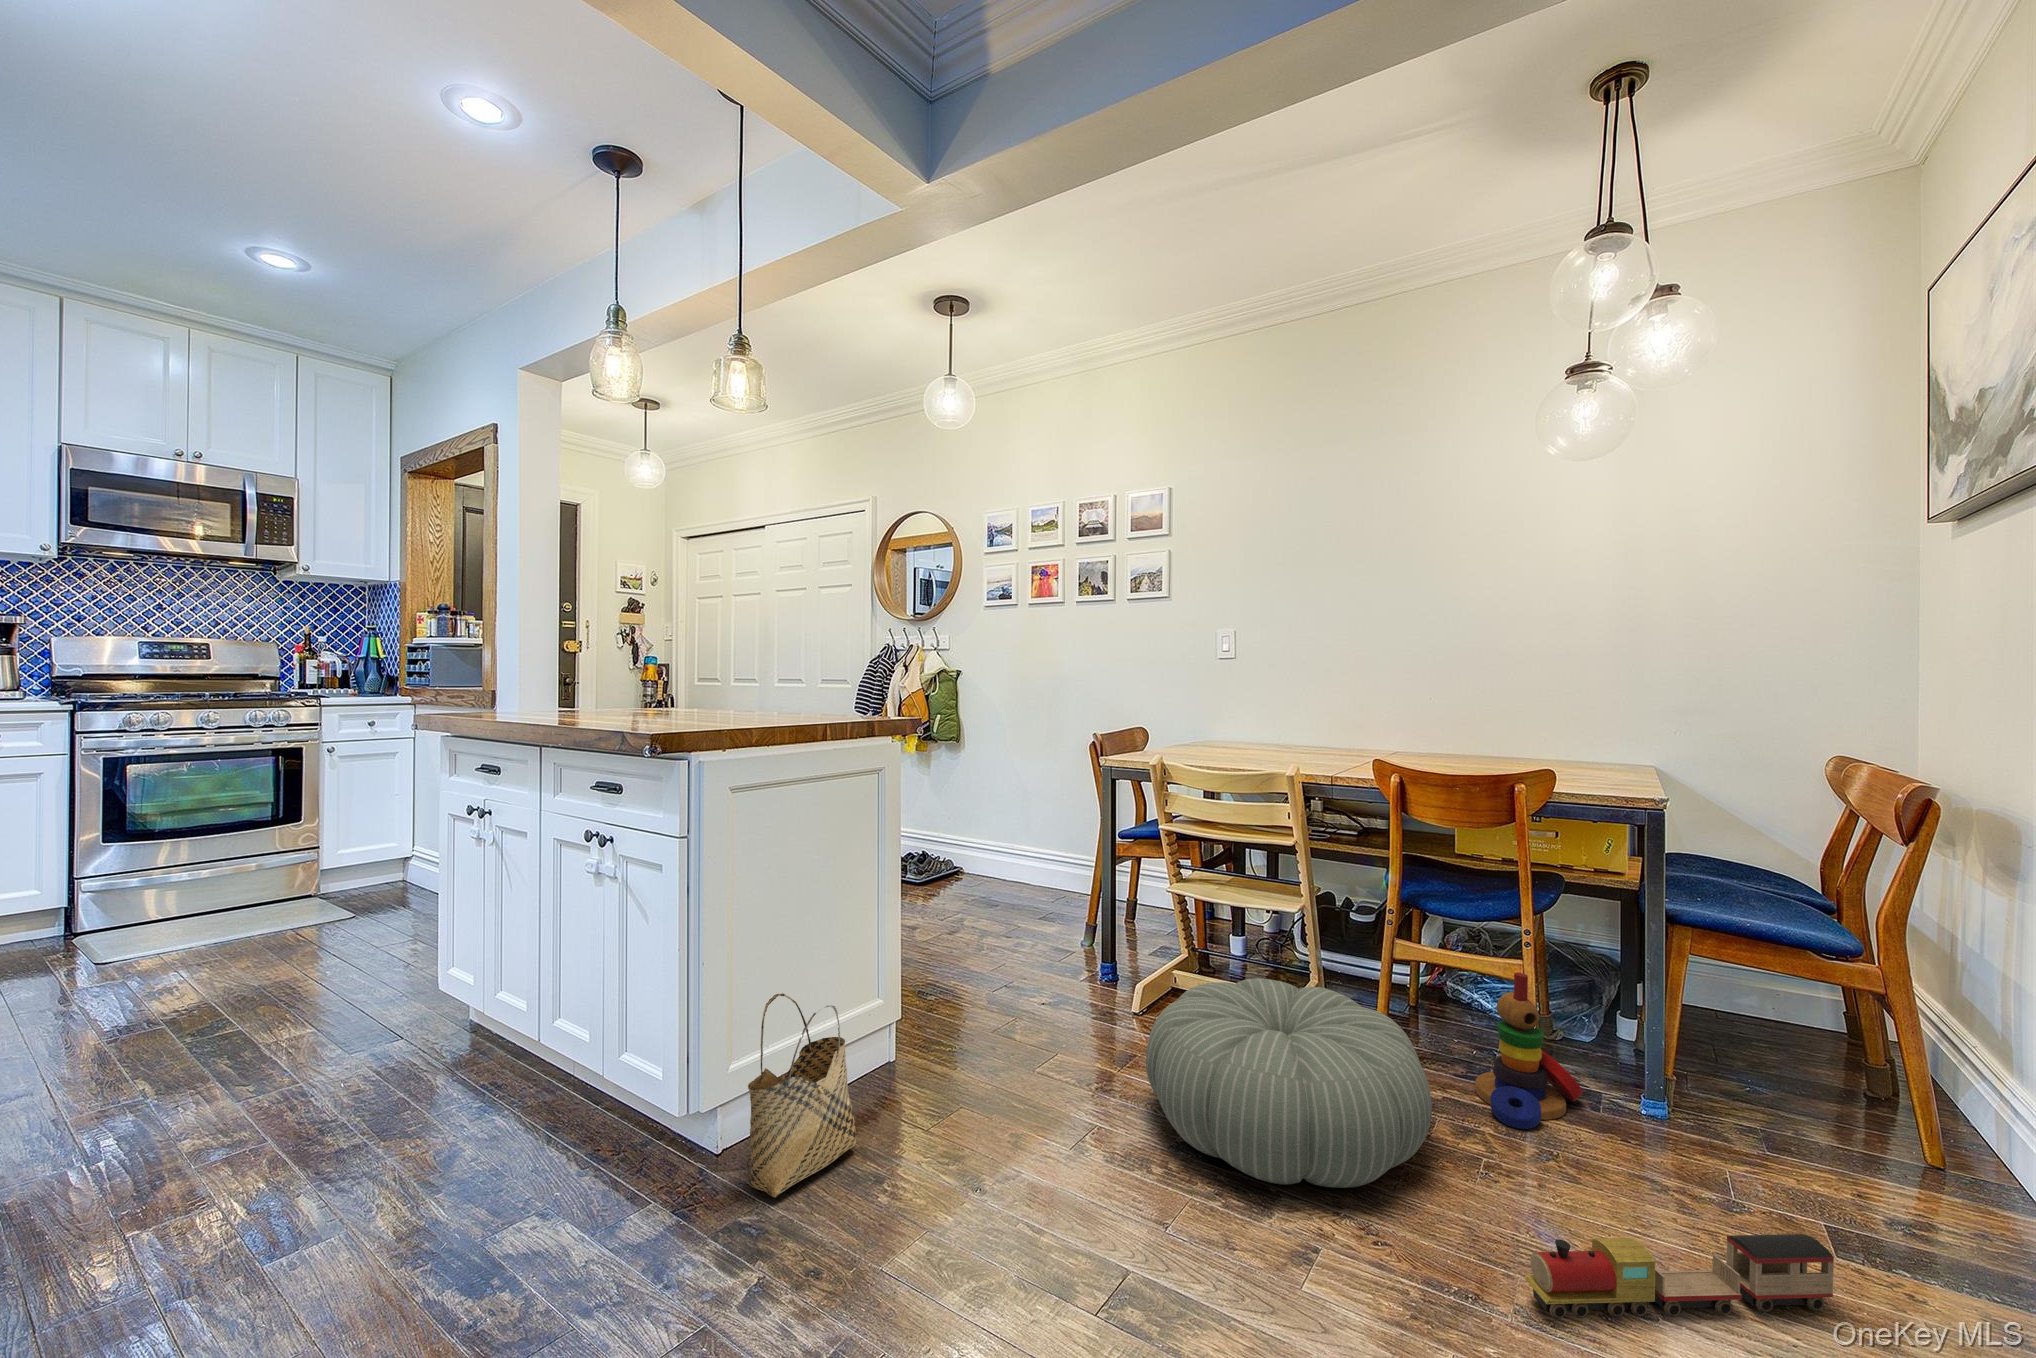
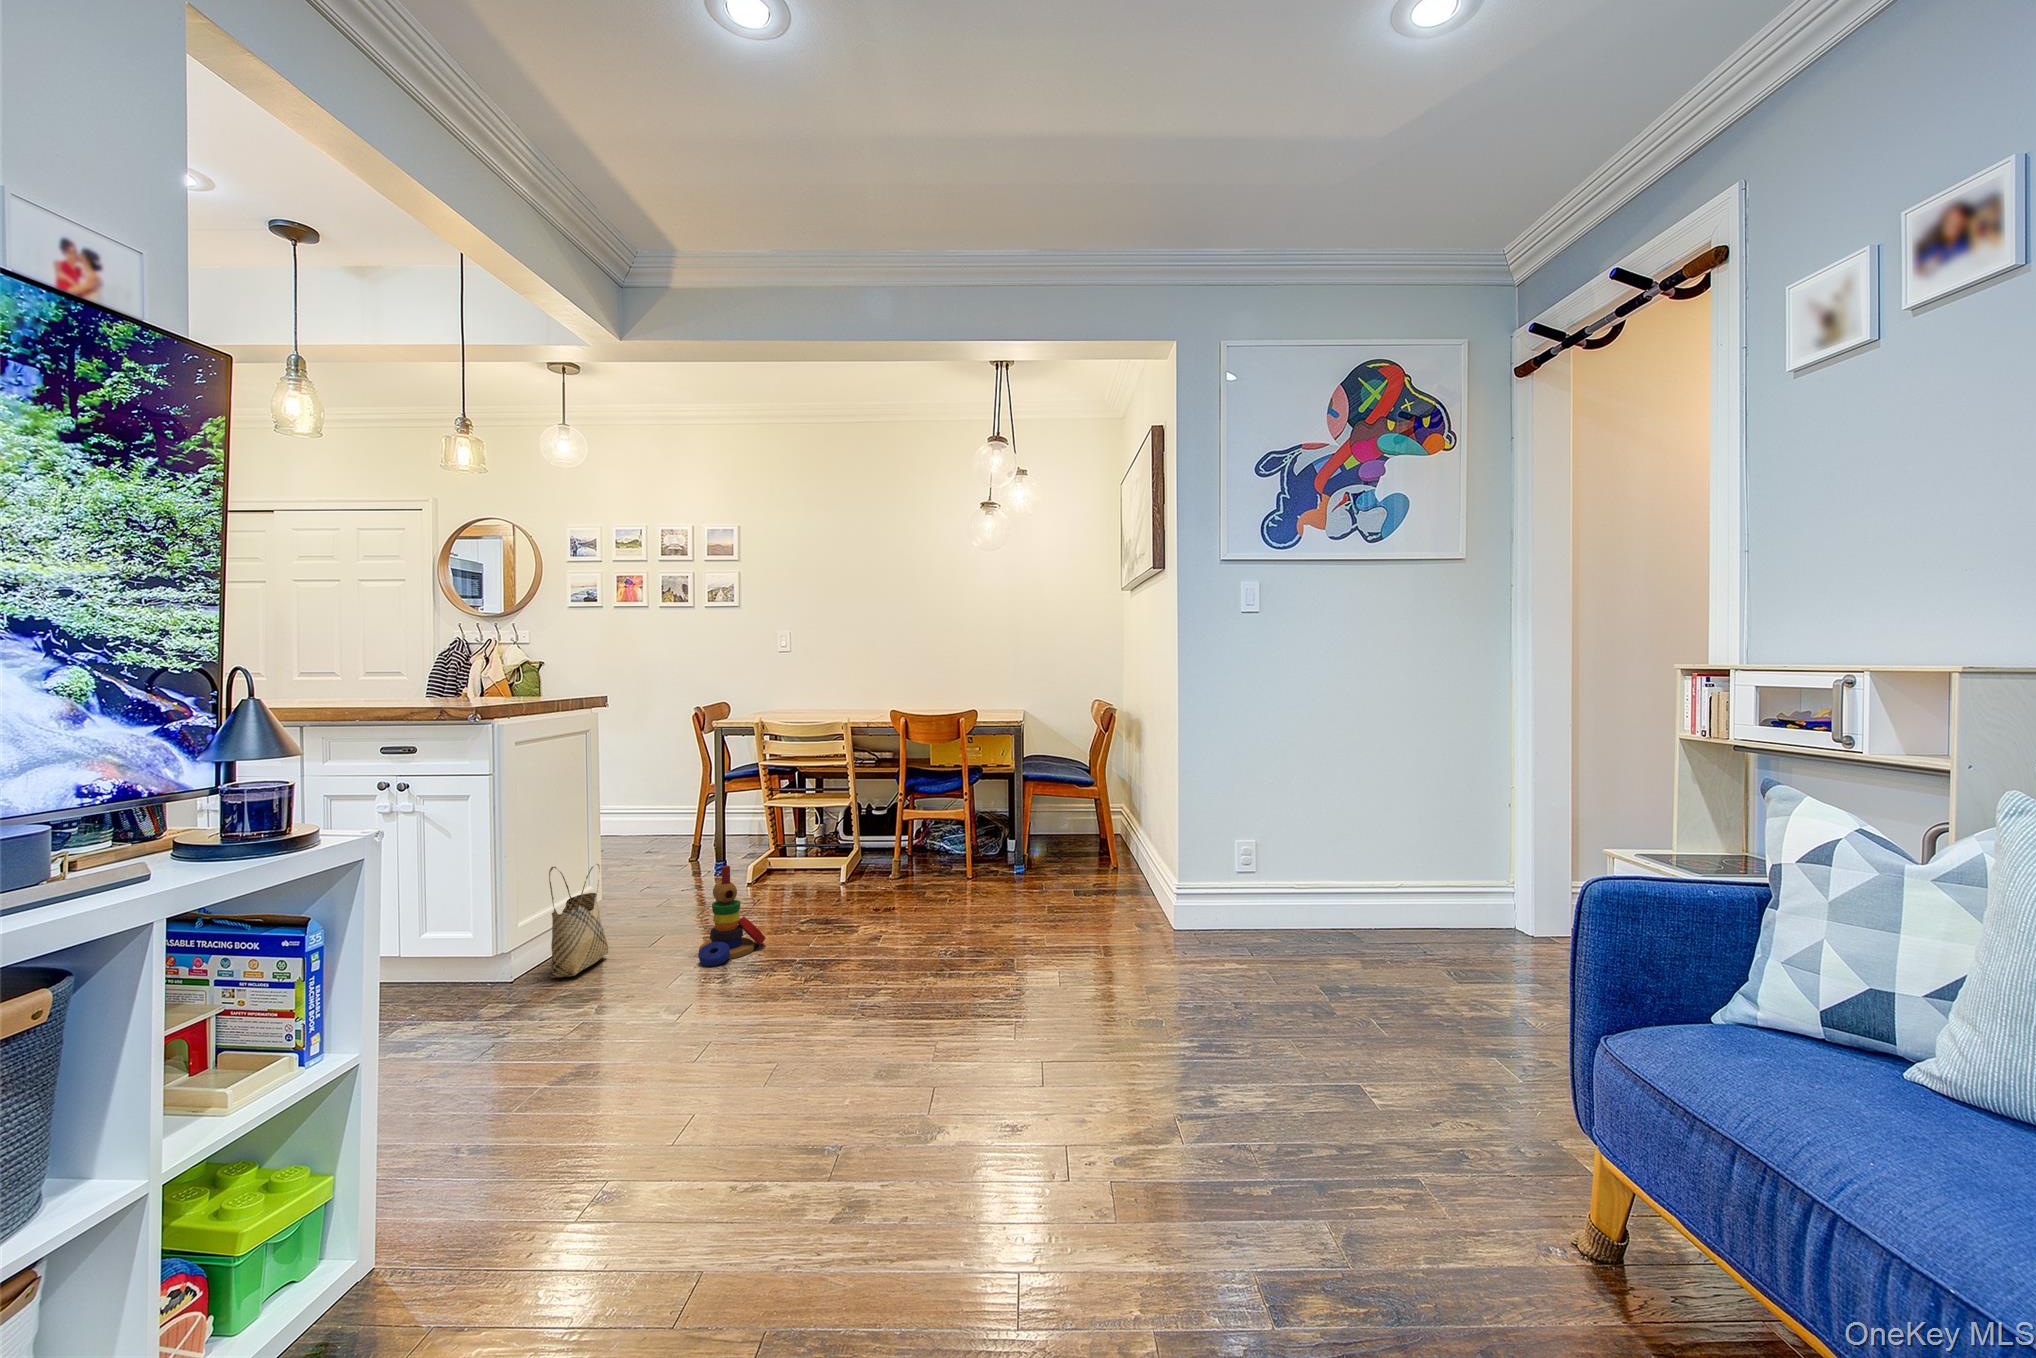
stacking toy: present [1475,973,1582,1129] -> present [699,866,766,966]
pouf: present [1146,978,1432,1188] -> none [775,836,923,920]
toy train: present [1525,1234,1834,1319] -> none [959,881,1063,927]

